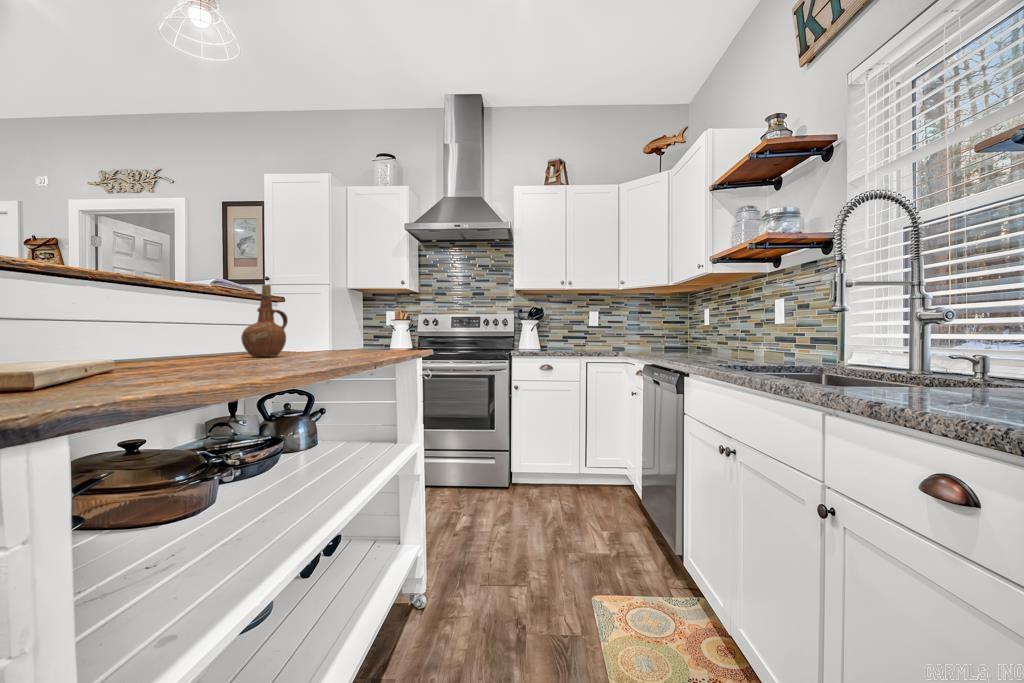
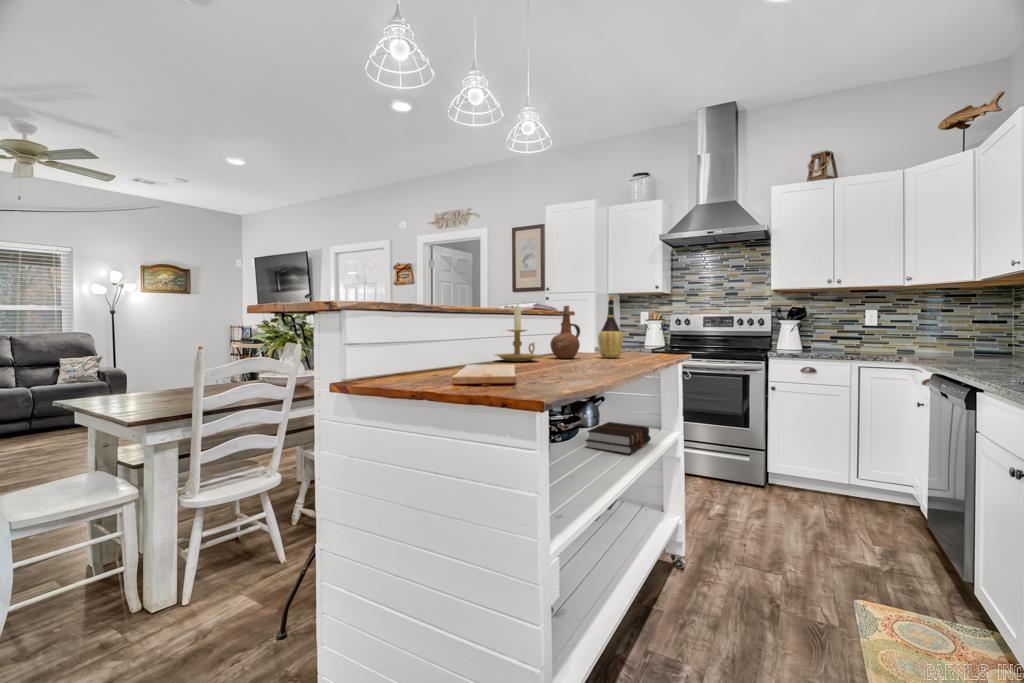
candle holder: none [132,274,216,360] -> present [495,305,539,362]
wine bottle: none [315,276,348,355] -> present [598,296,623,358]
hardback book: none [285,438,380,479] -> present [586,422,651,454]

